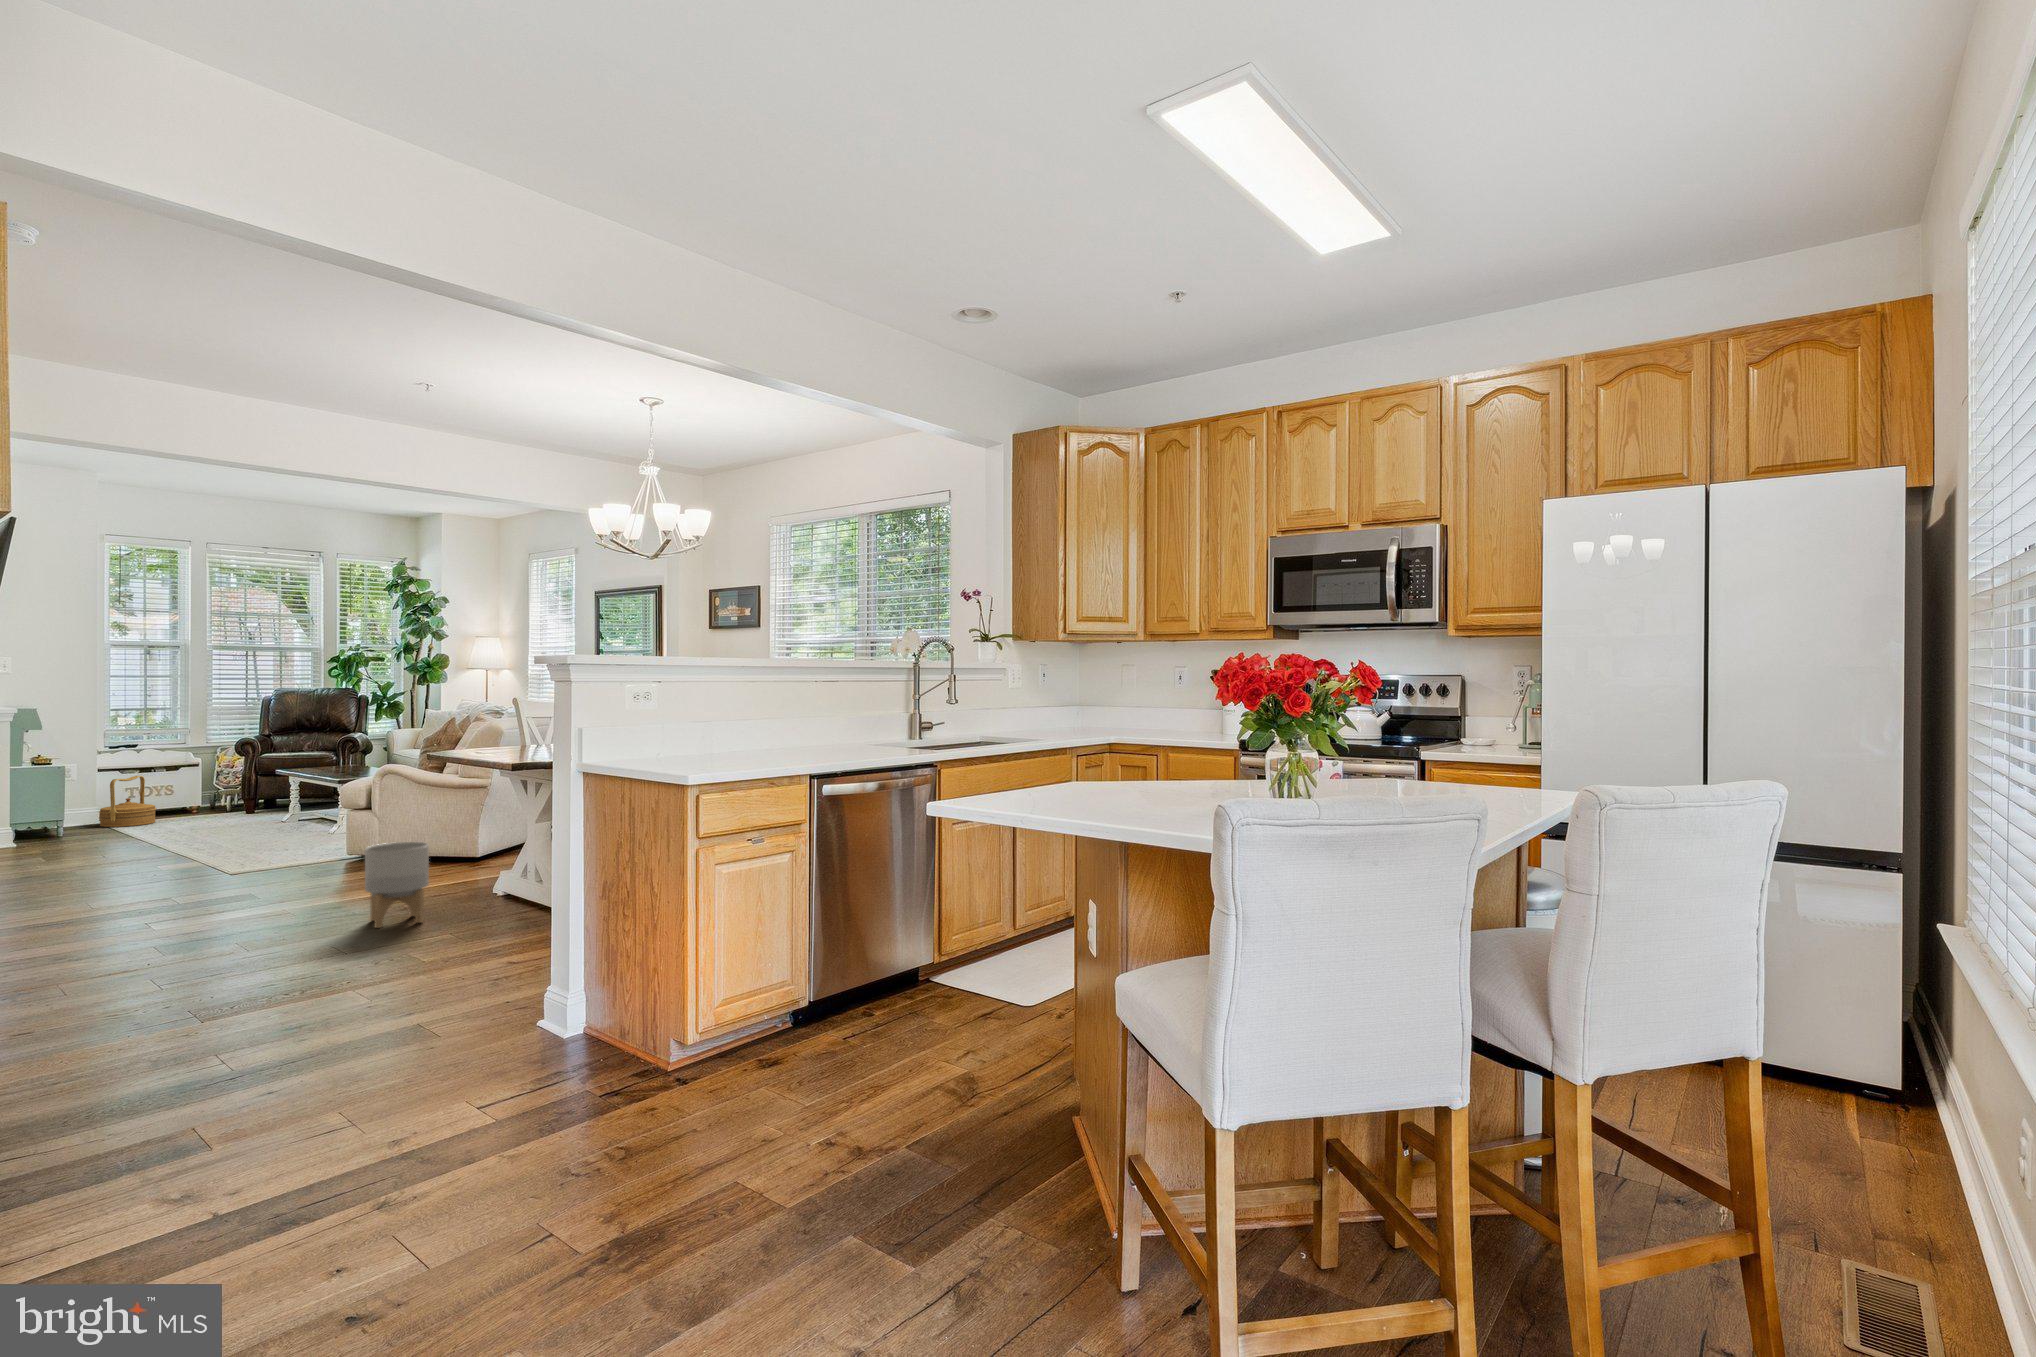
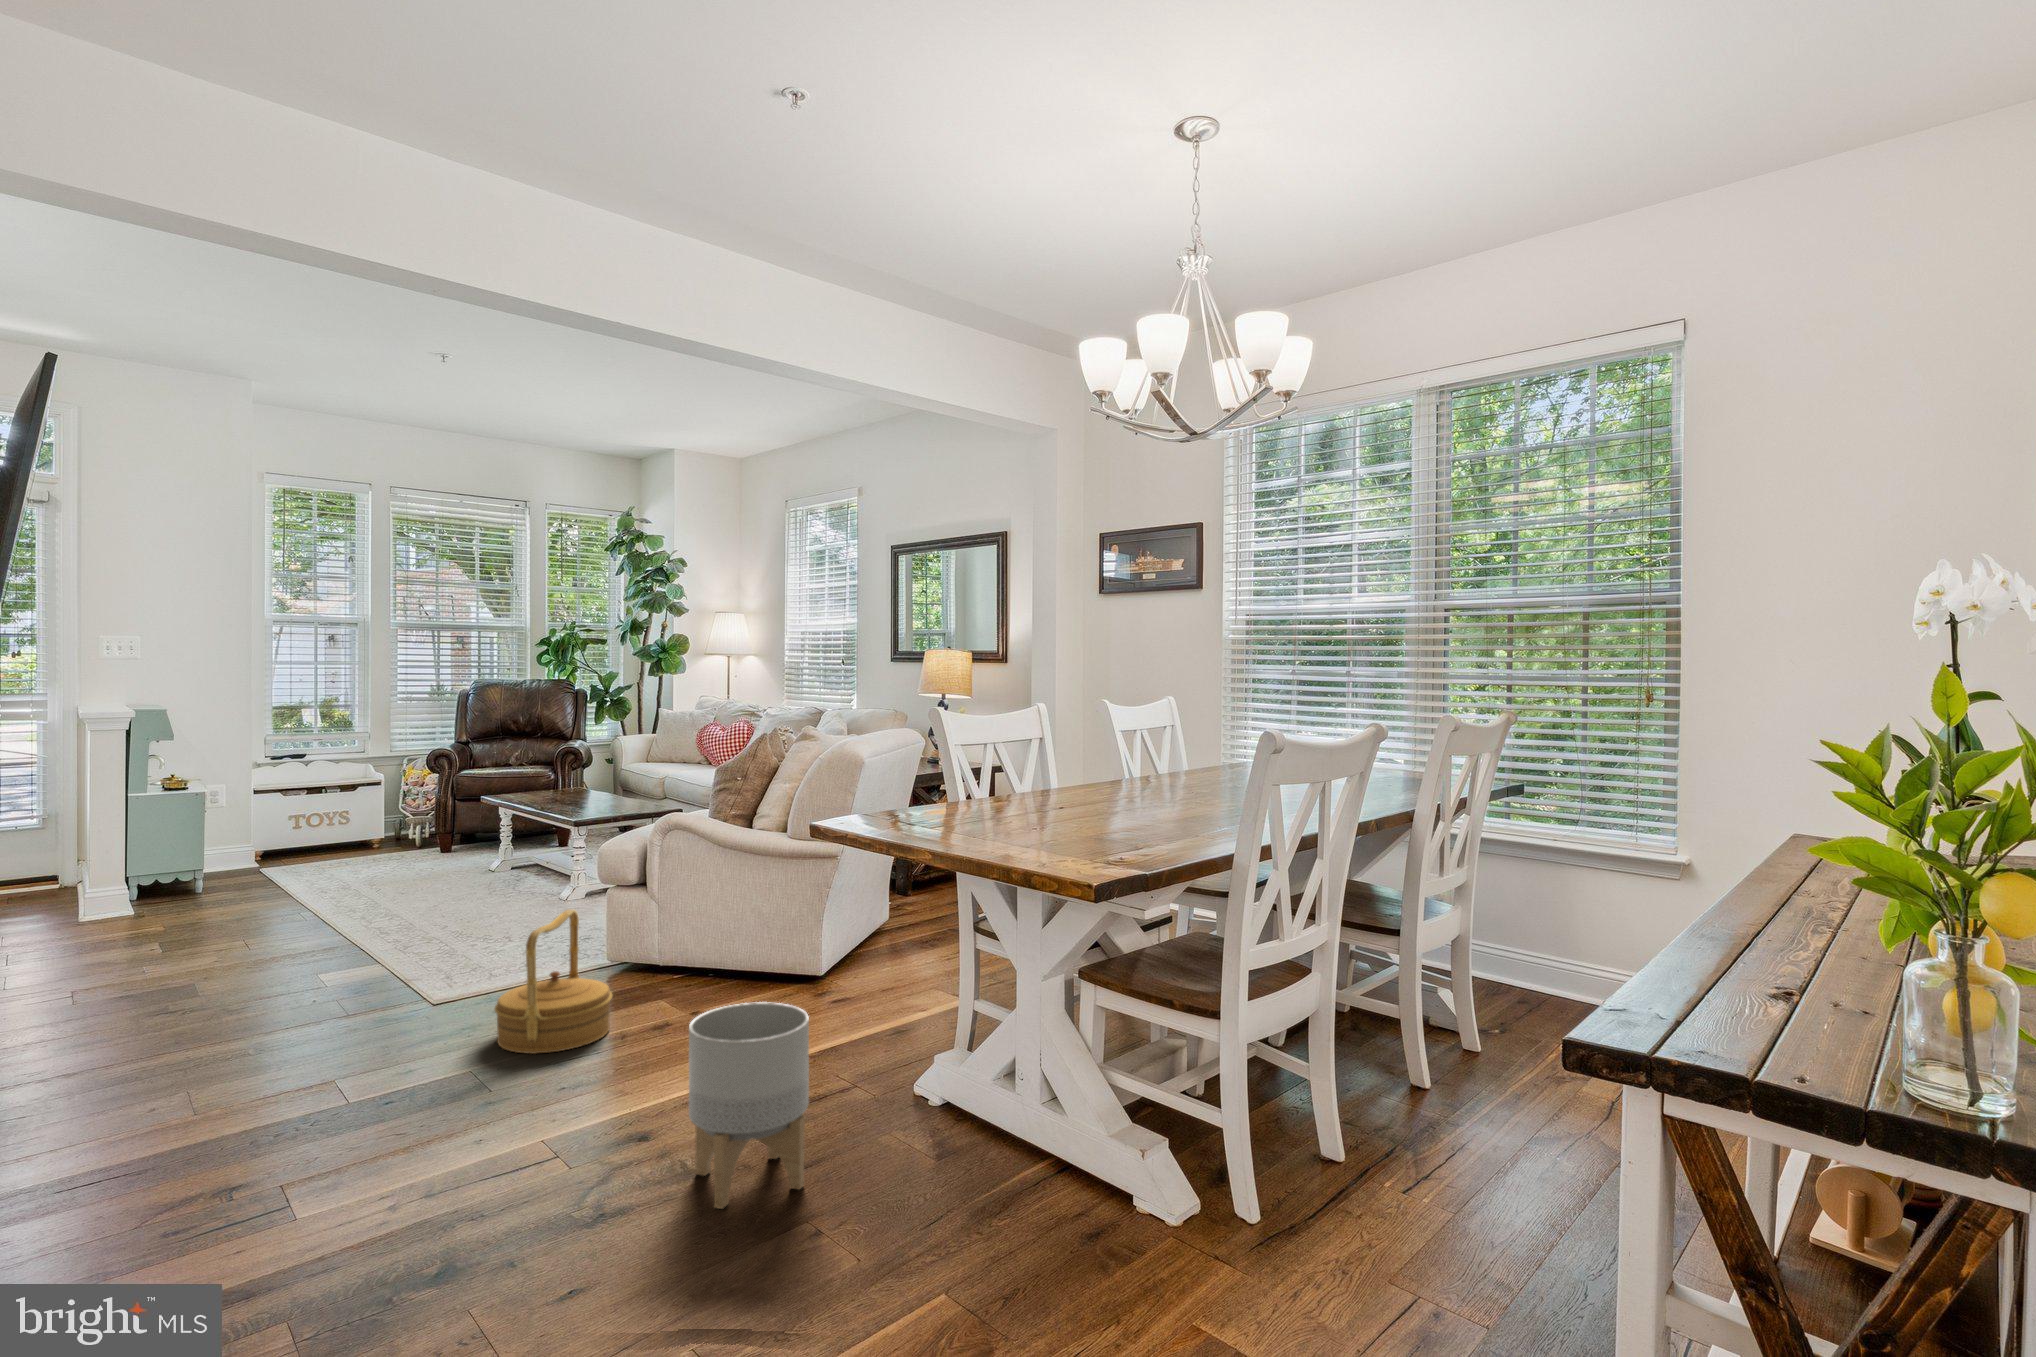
basket: present [99,776,157,827] -> present [495,909,612,1054]

